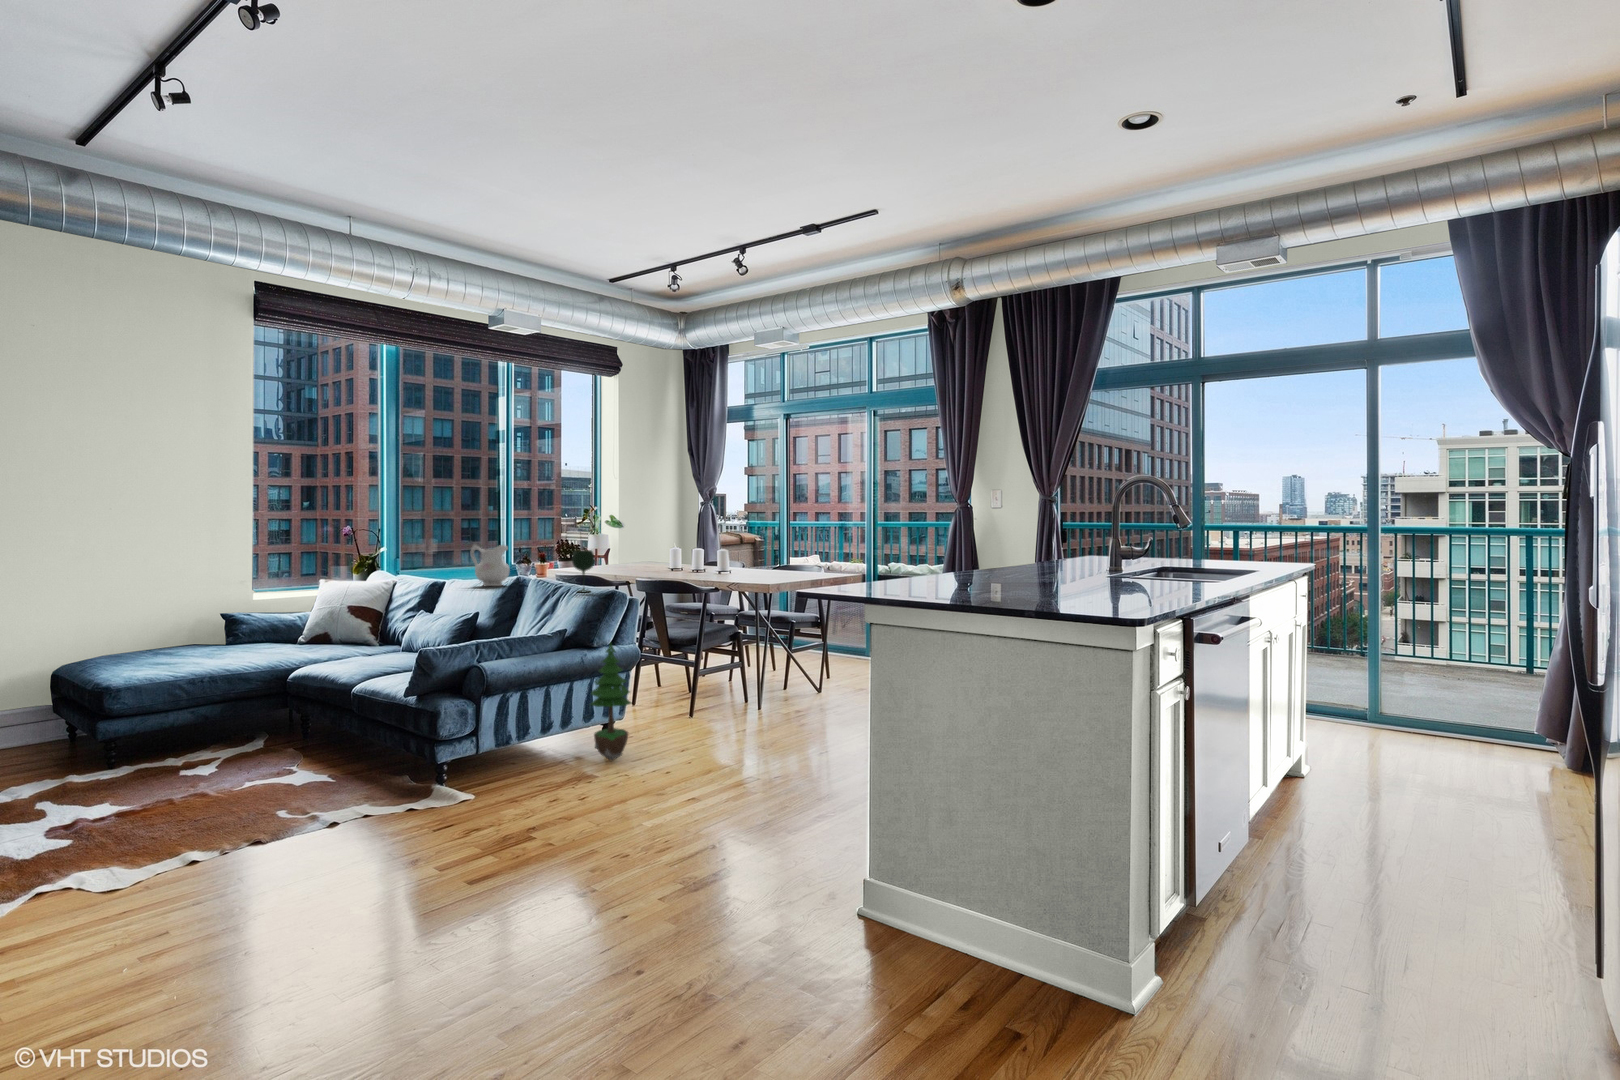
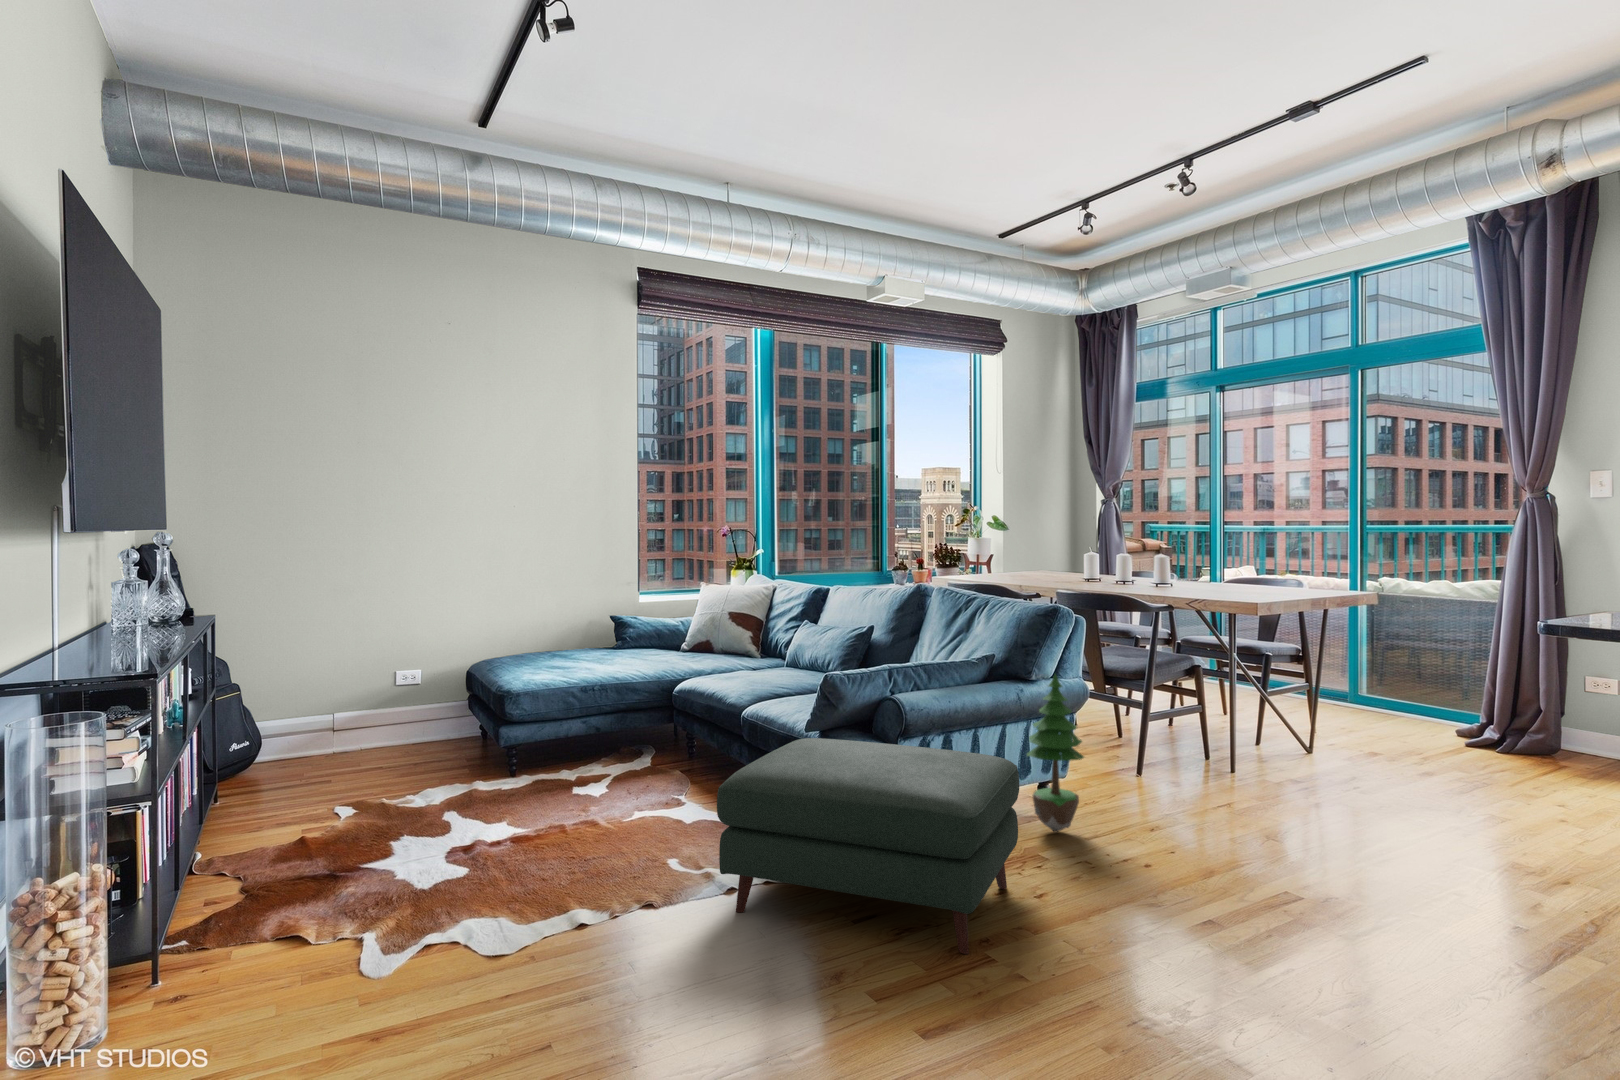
ceramic pitcher: present [471,544,510,586] -> none [863,544,907,596]
wine glass: present [572,550,595,592] -> none [995,551,1025,606]
ottoman: none [315,702,569,843] -> present [717,738,1019,954]

